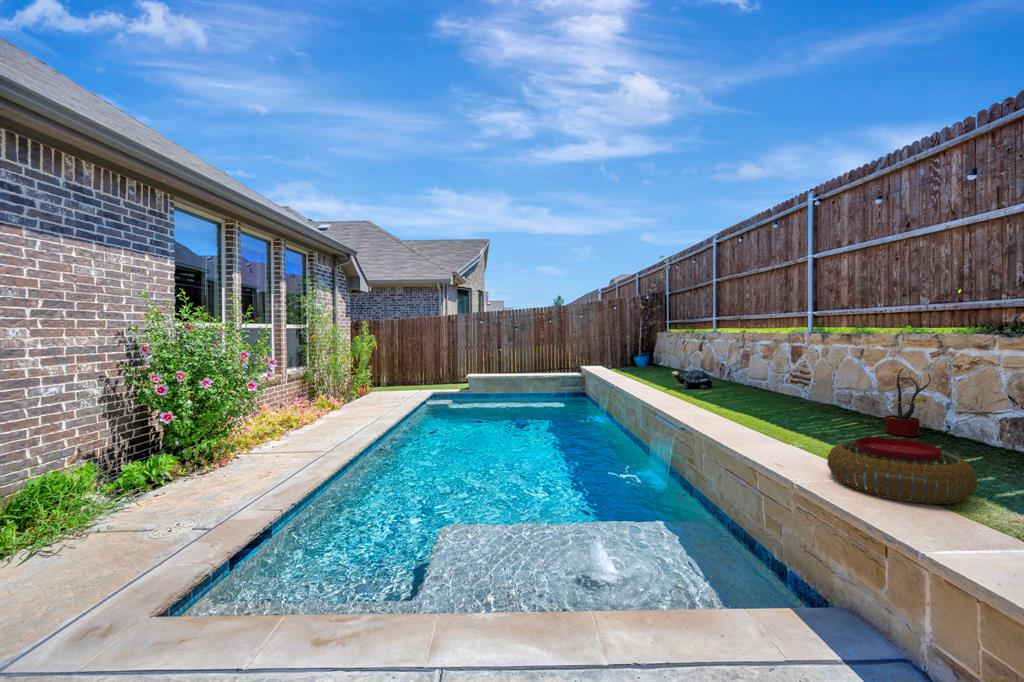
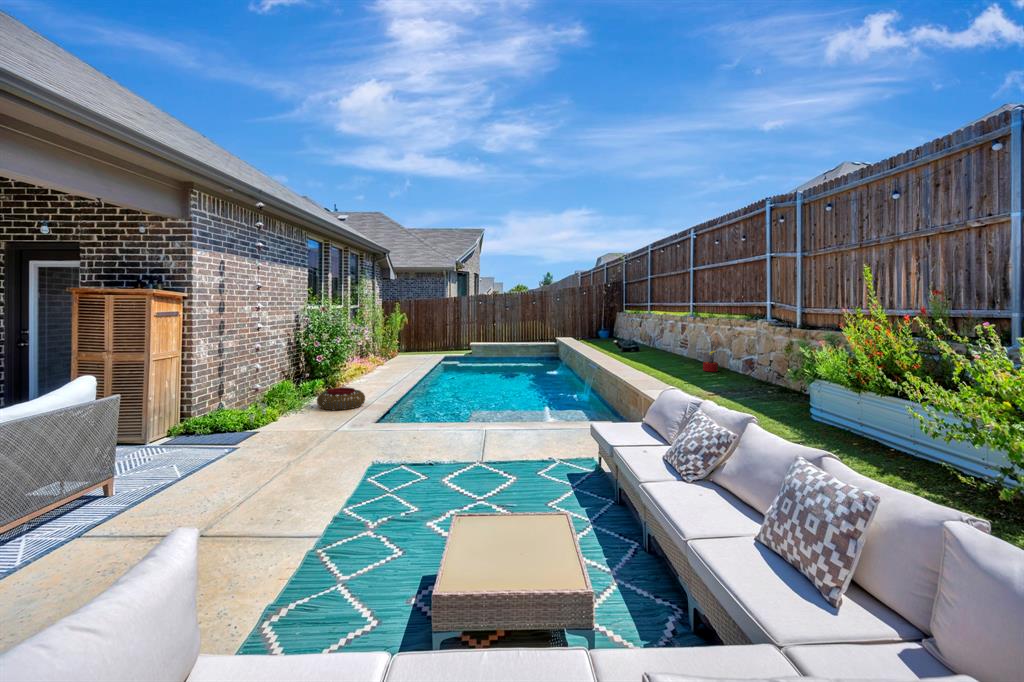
pouf: present [827,437,977,504] -> present [317,387,365,410]

